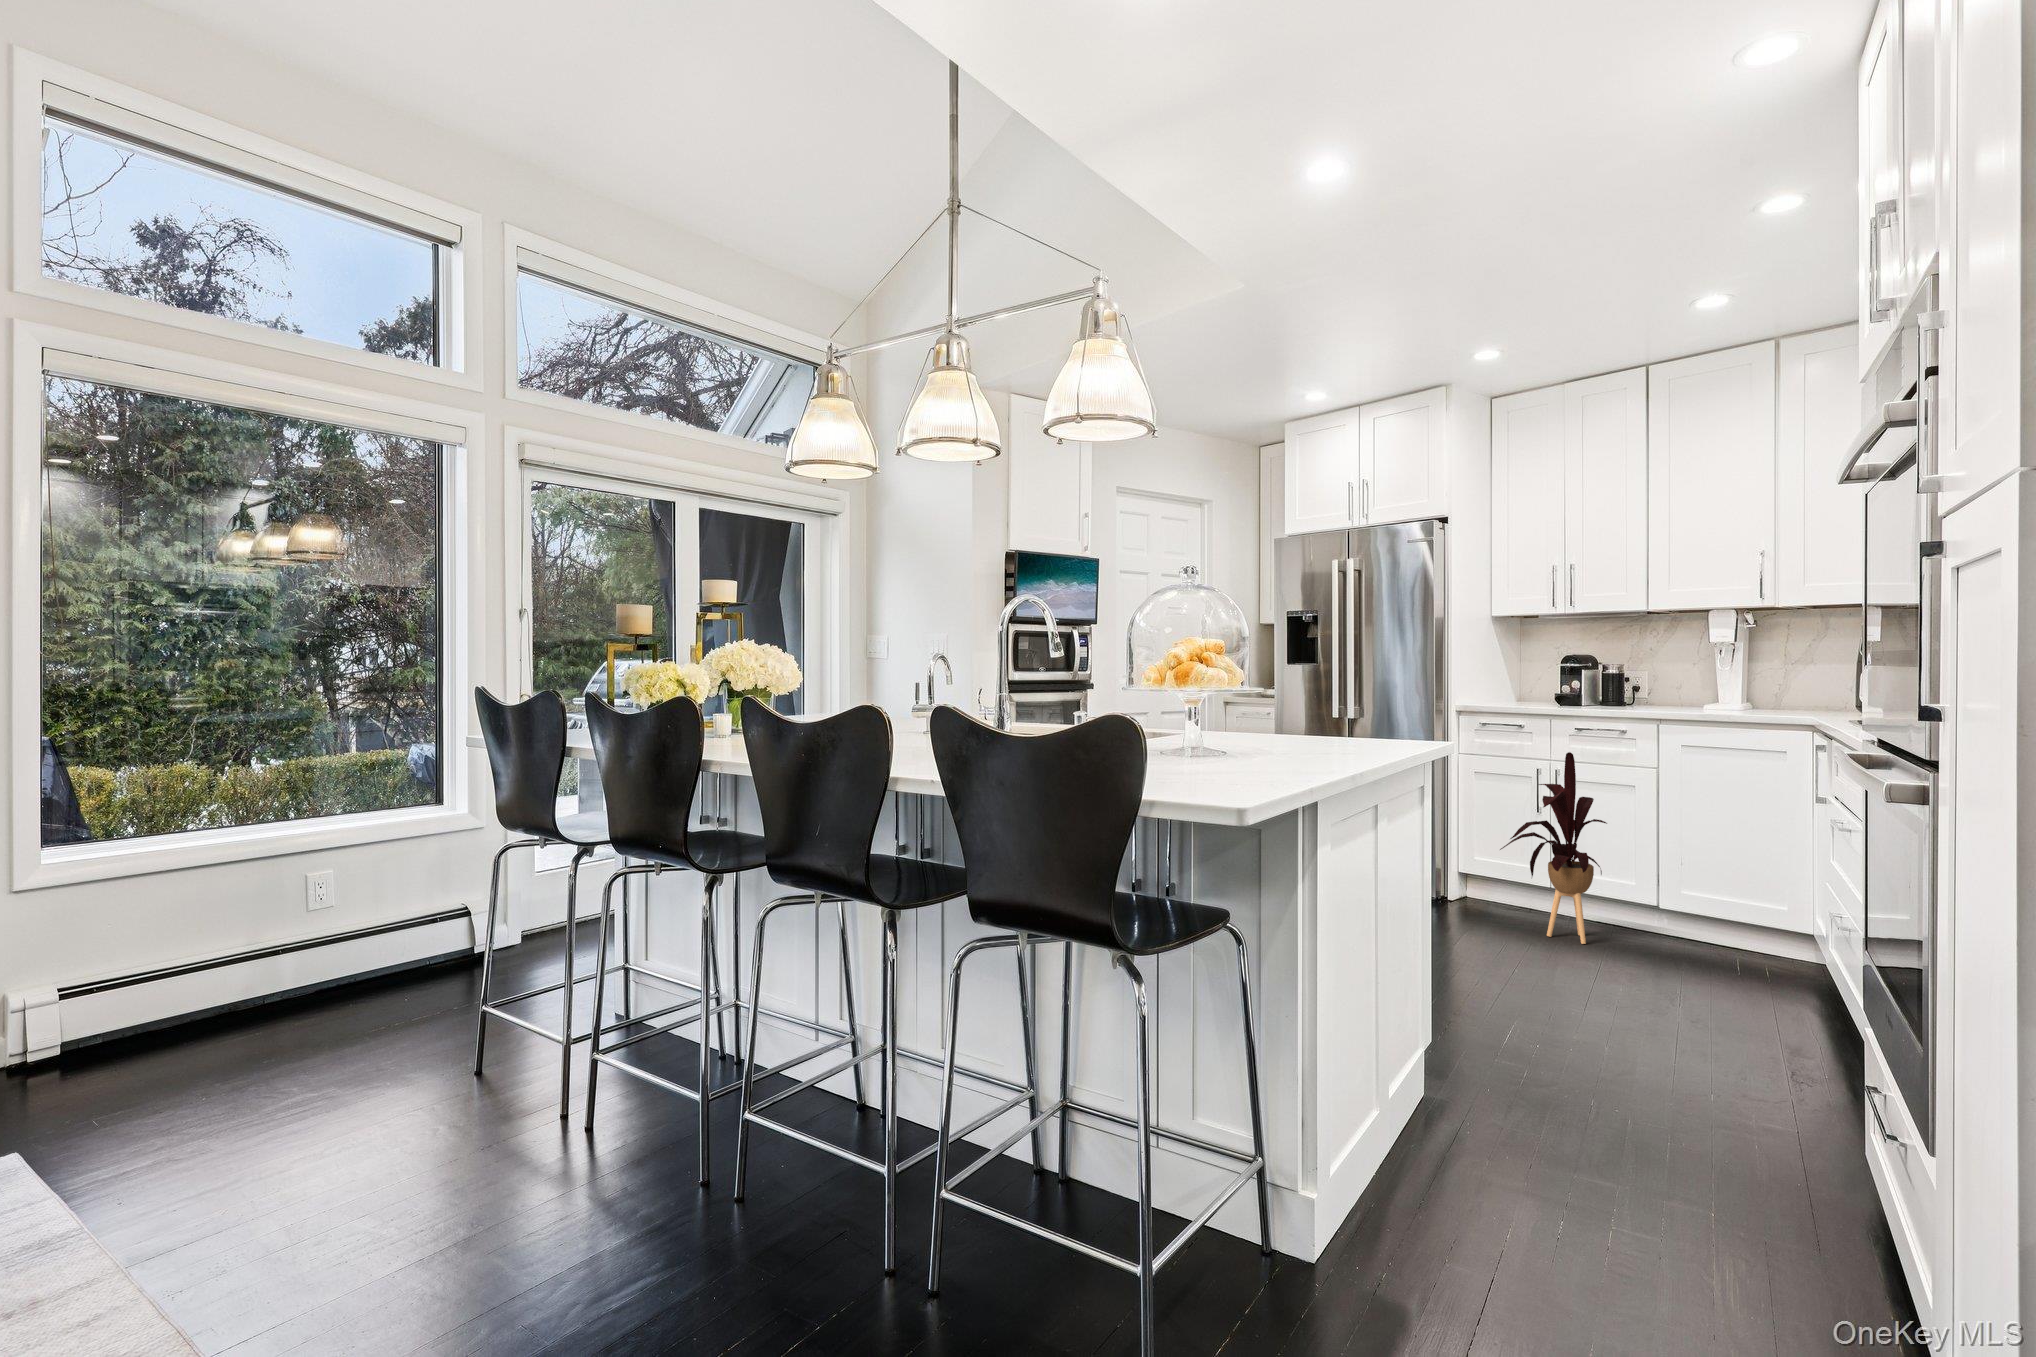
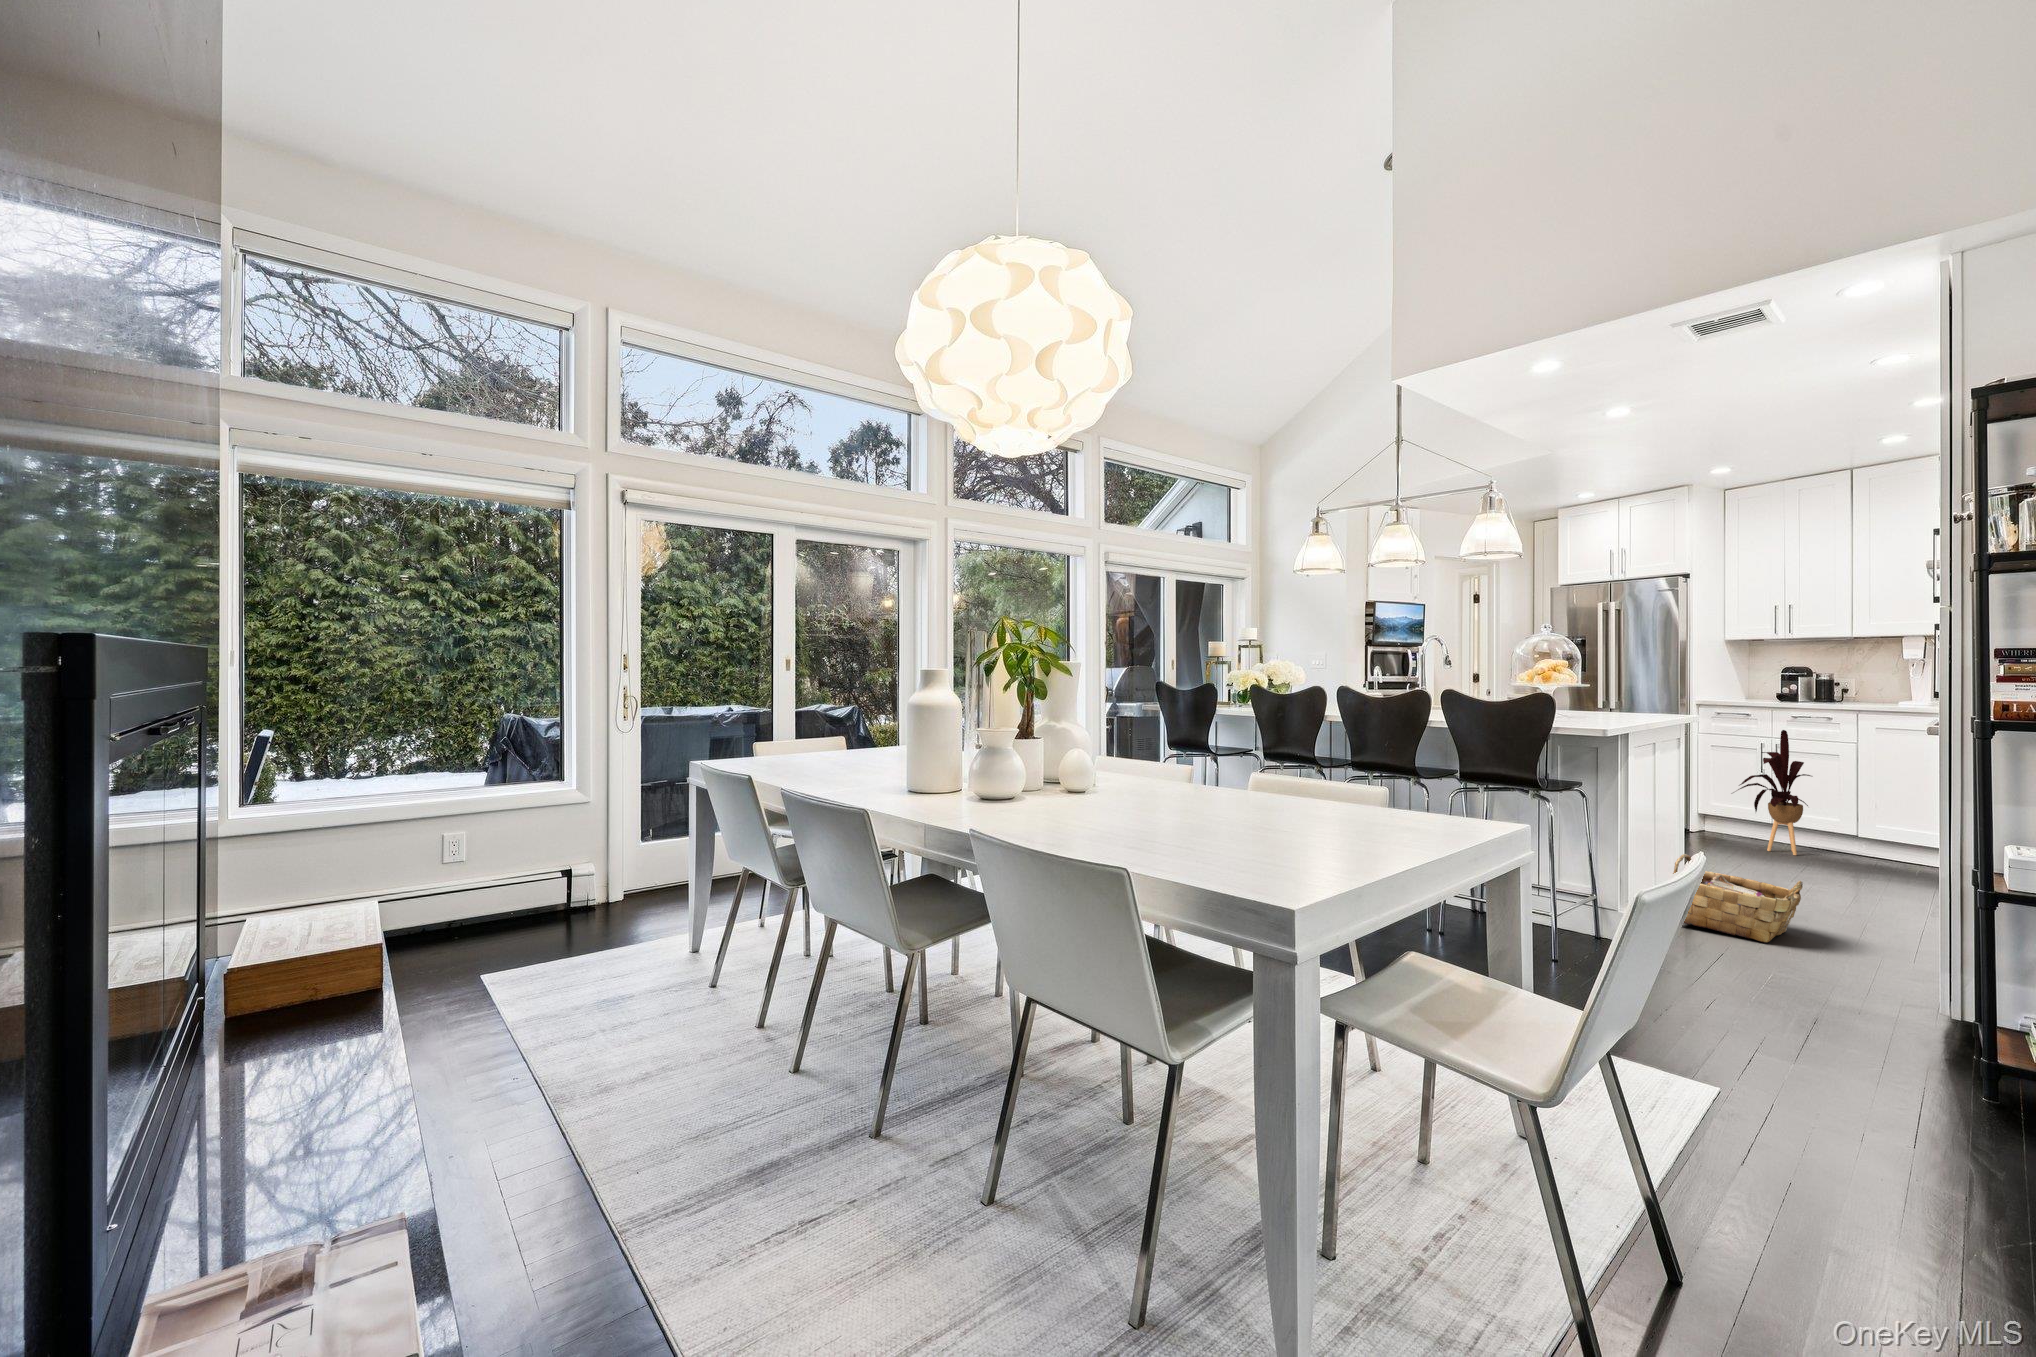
woven basket: none [1401,1031,1633,1239] -> present [1673,854,1803,943]

